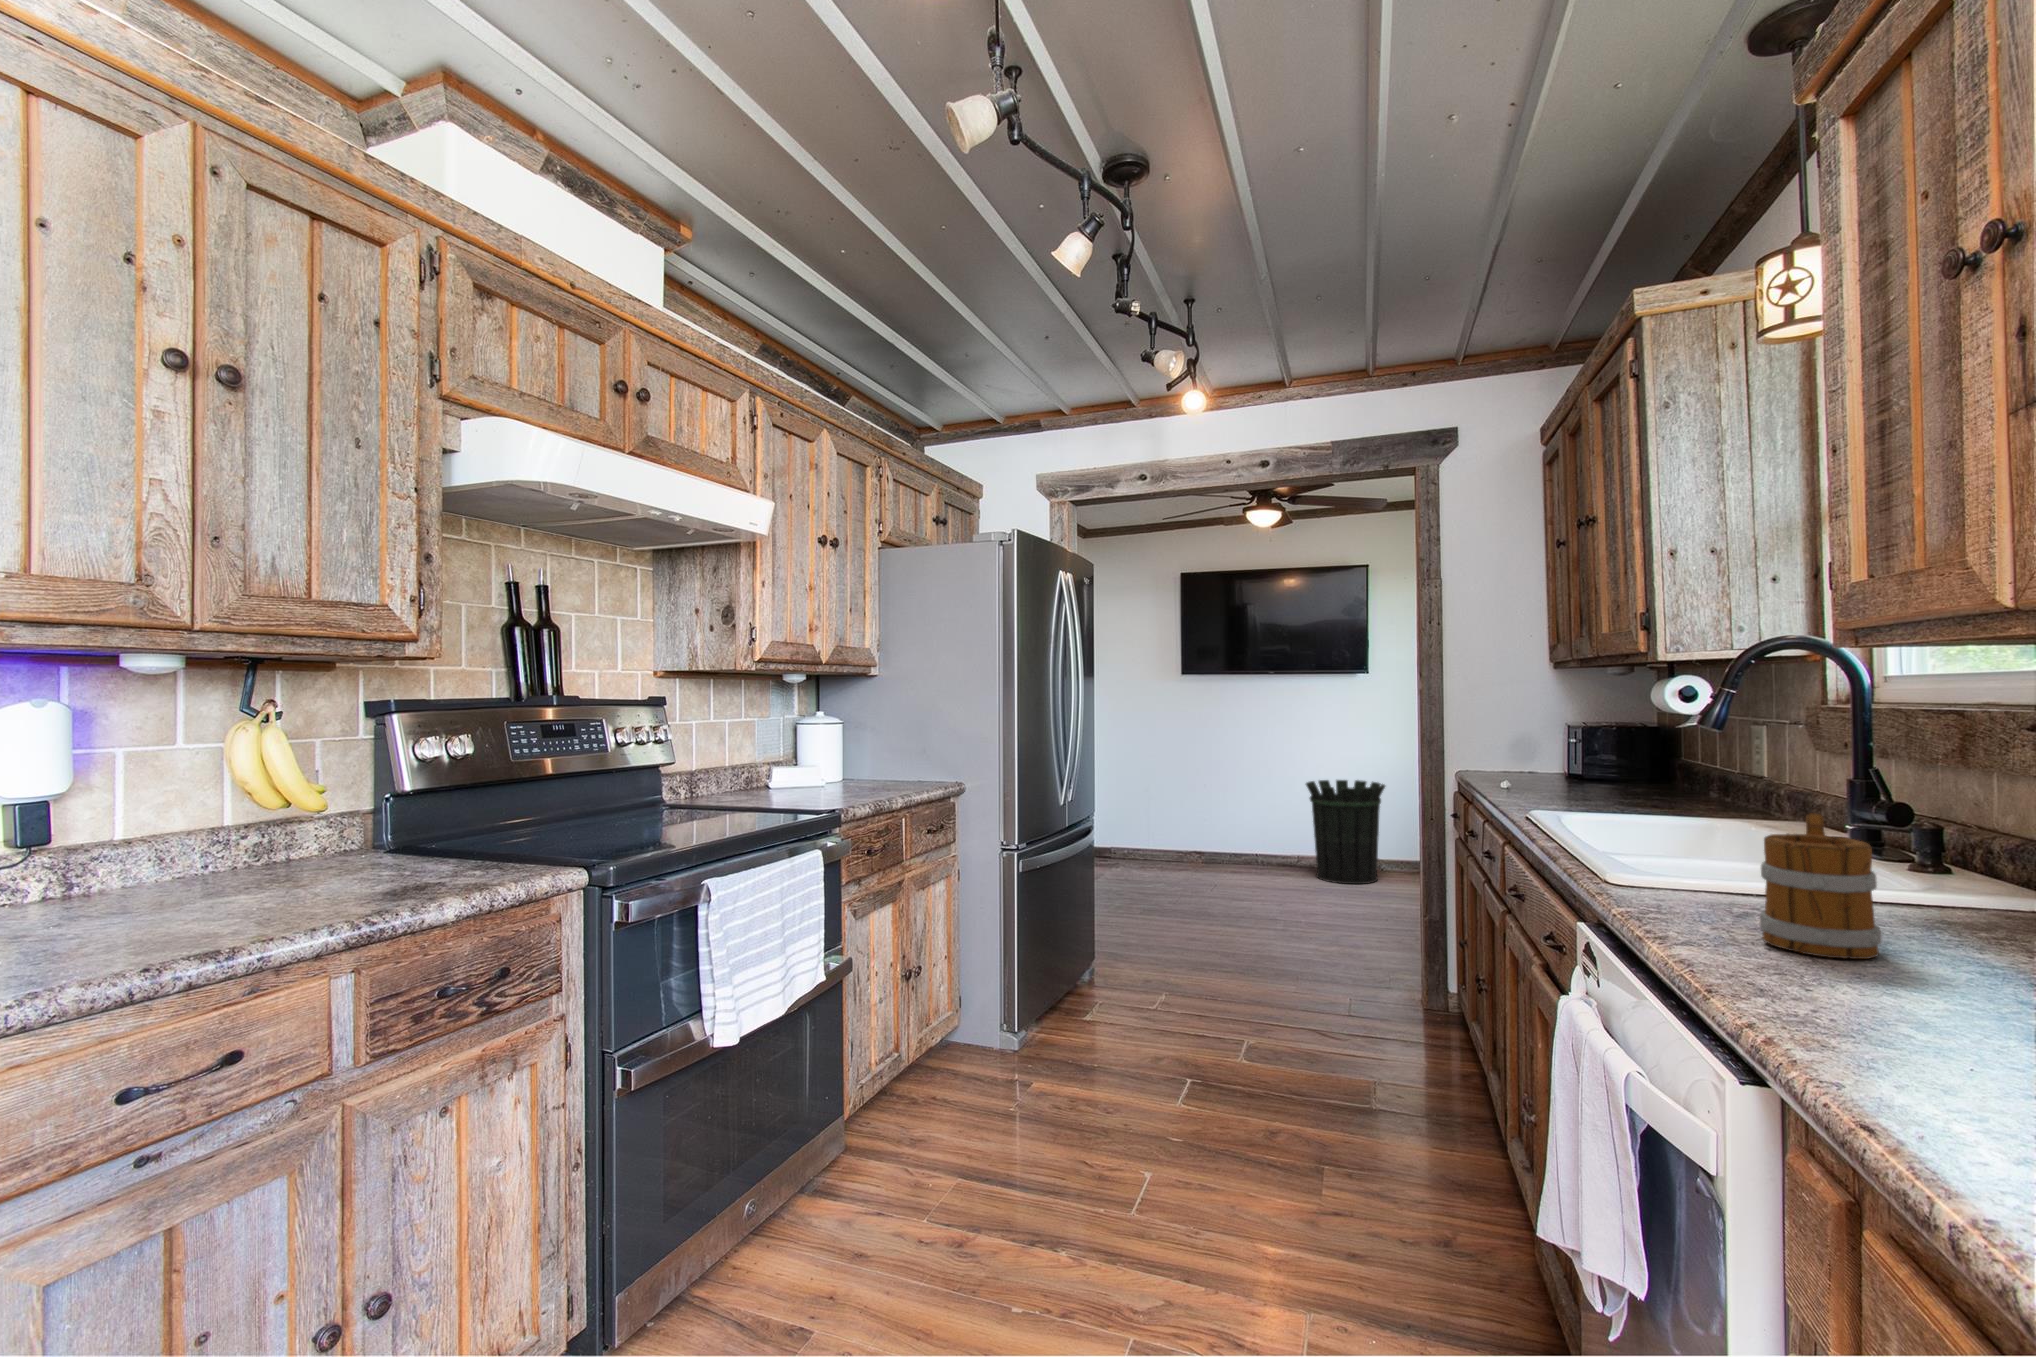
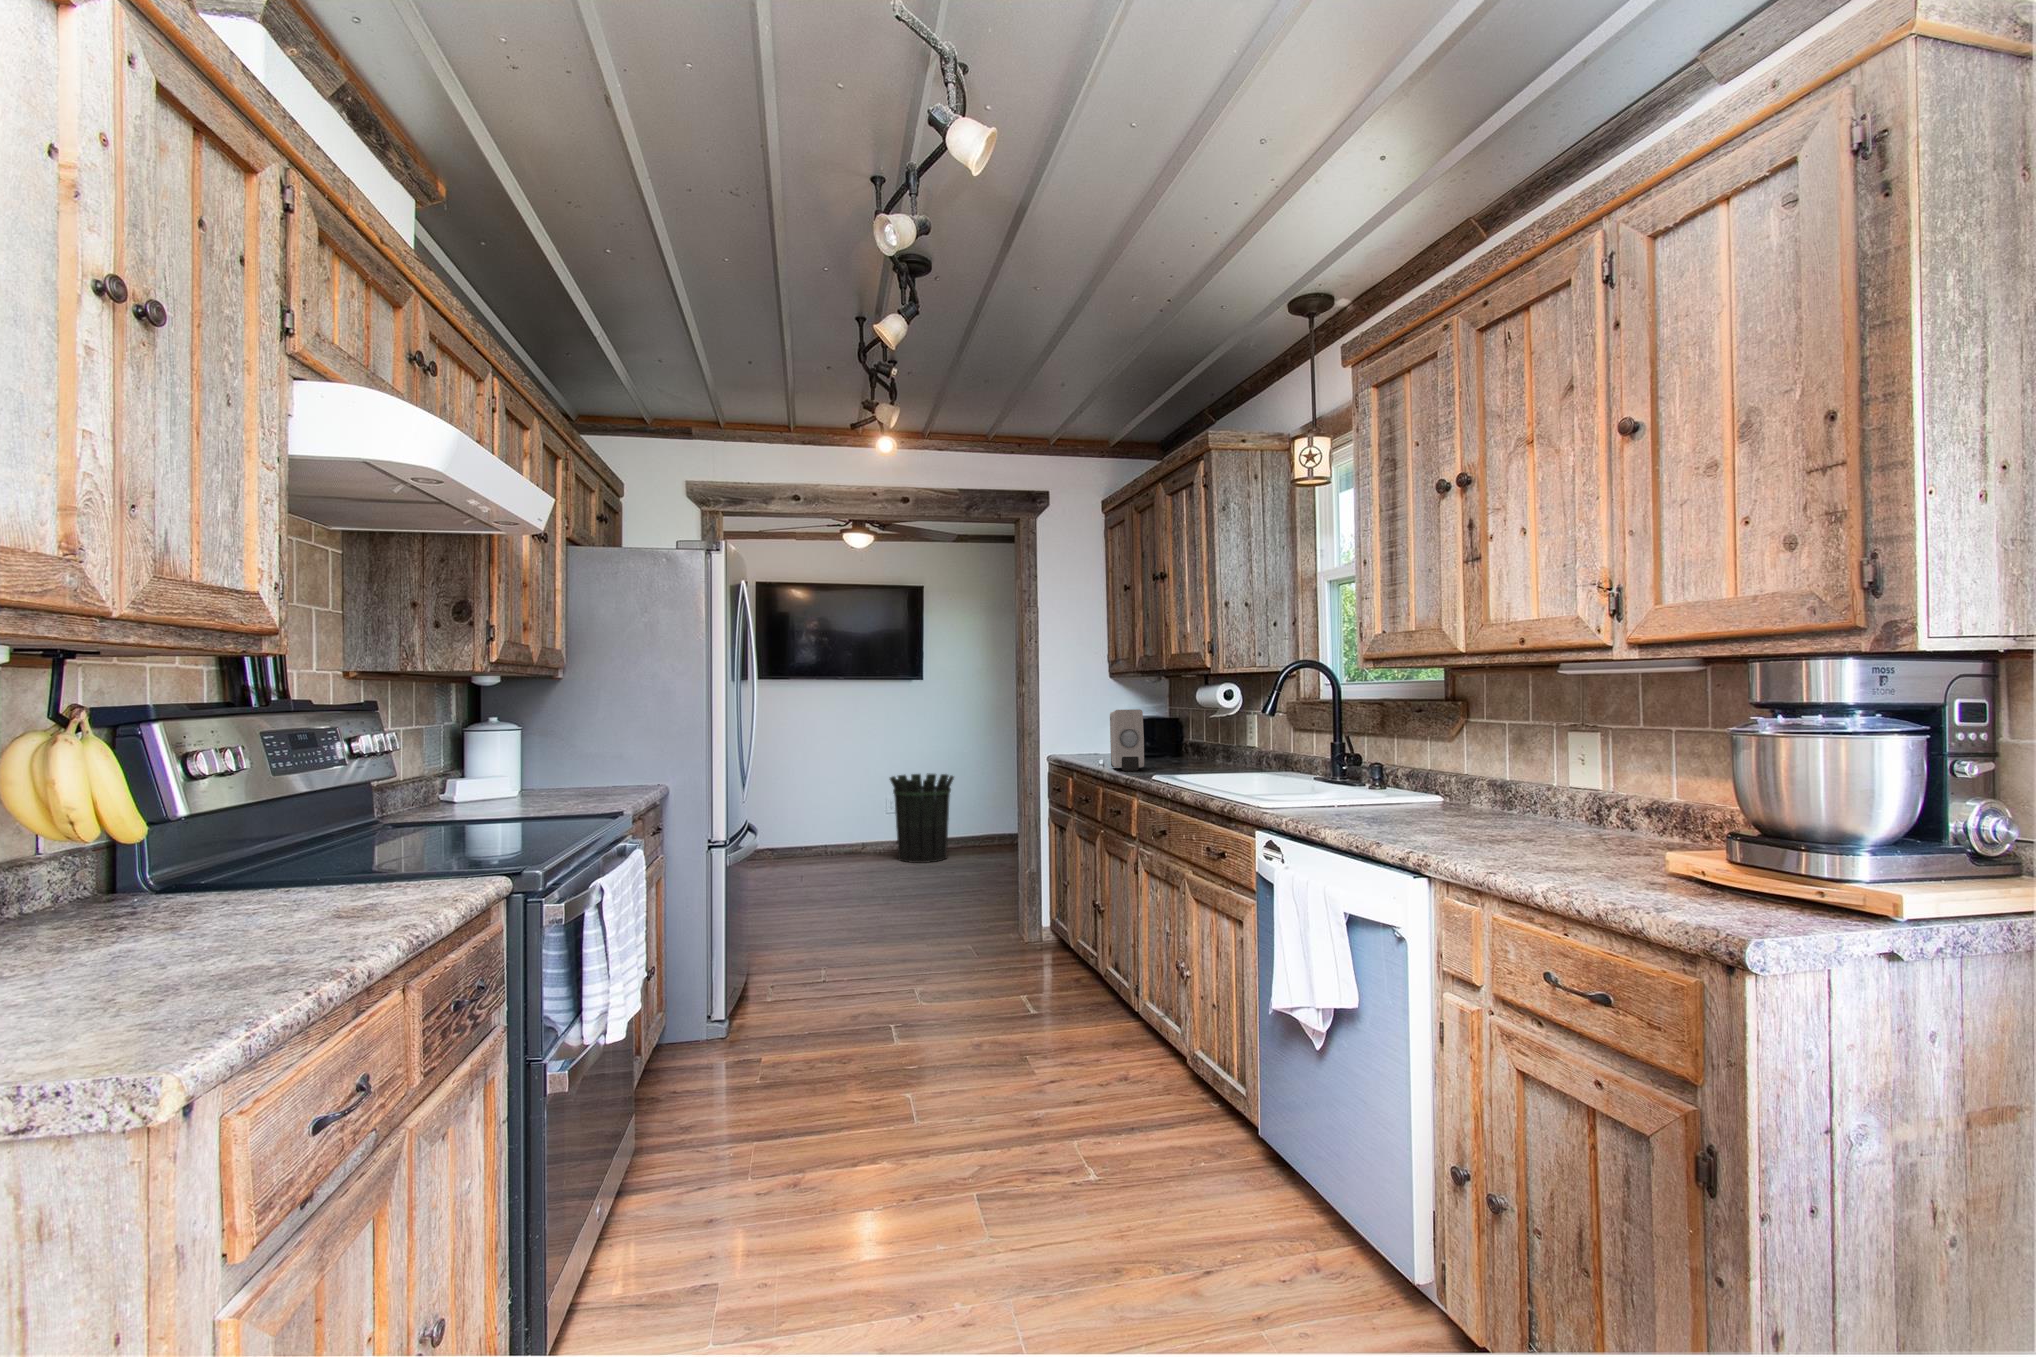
soap dispenser: none [1498,710,1545,797] -> present [1110,709,1144,771]
mug: present [1760,814,1882,959] -> none [1362,758,1414,828]

